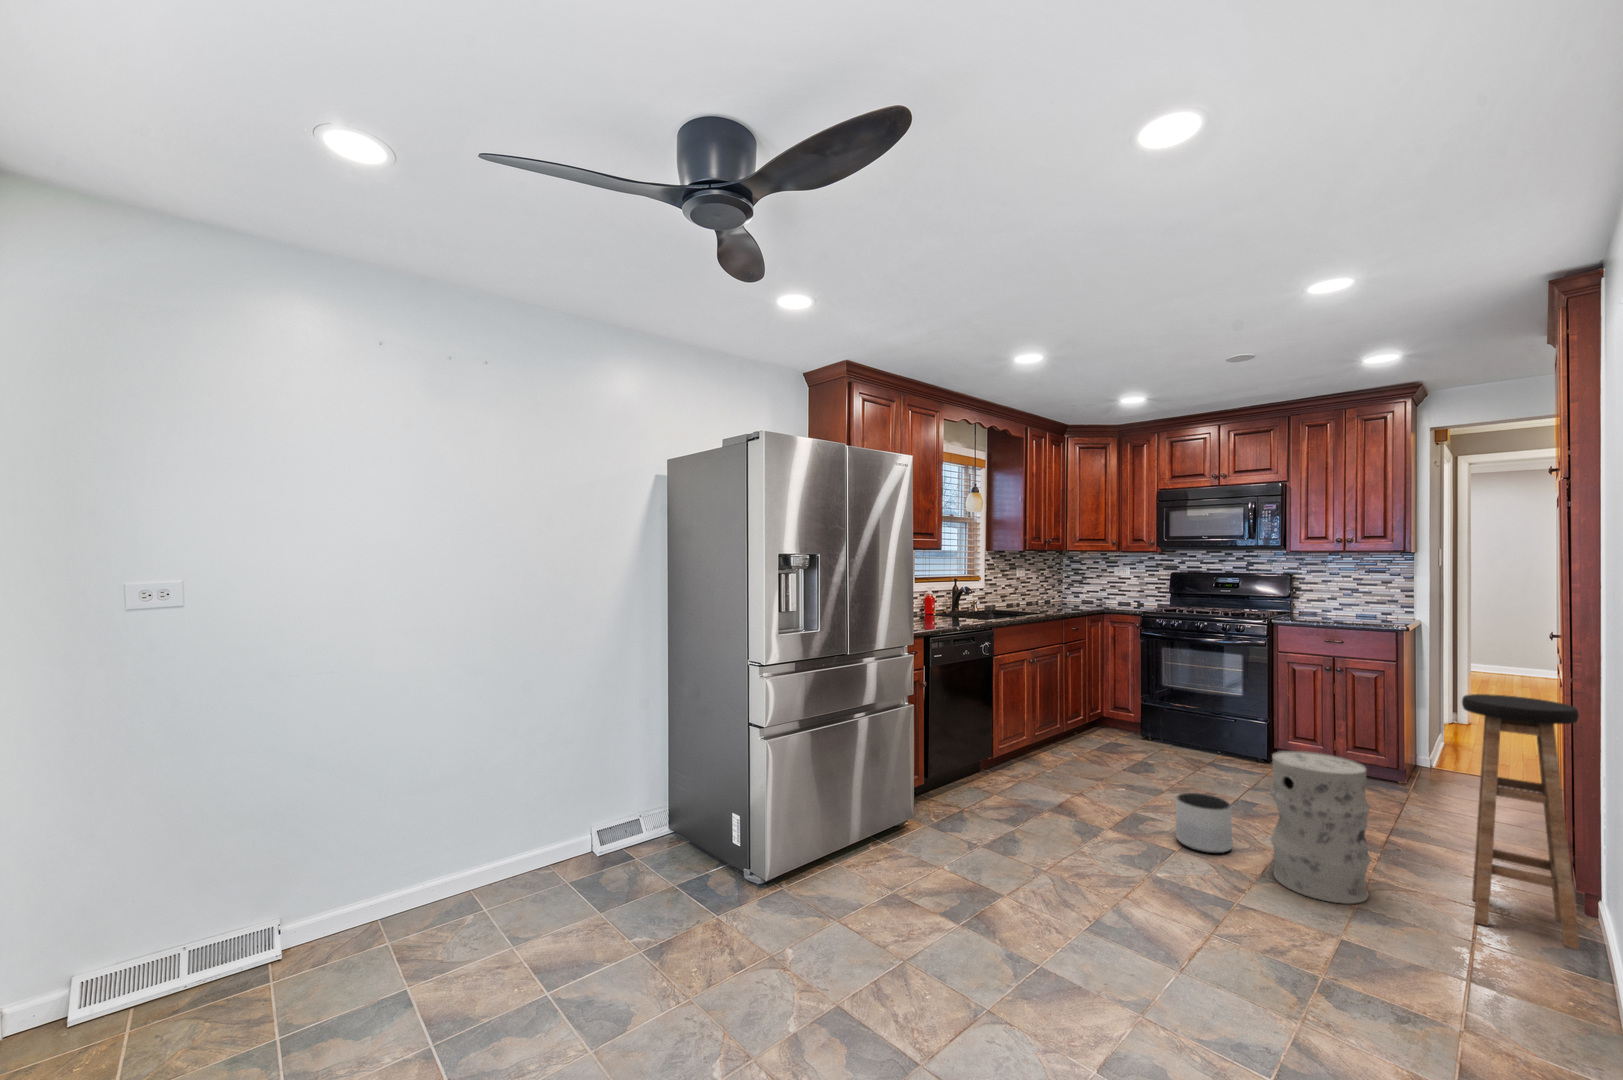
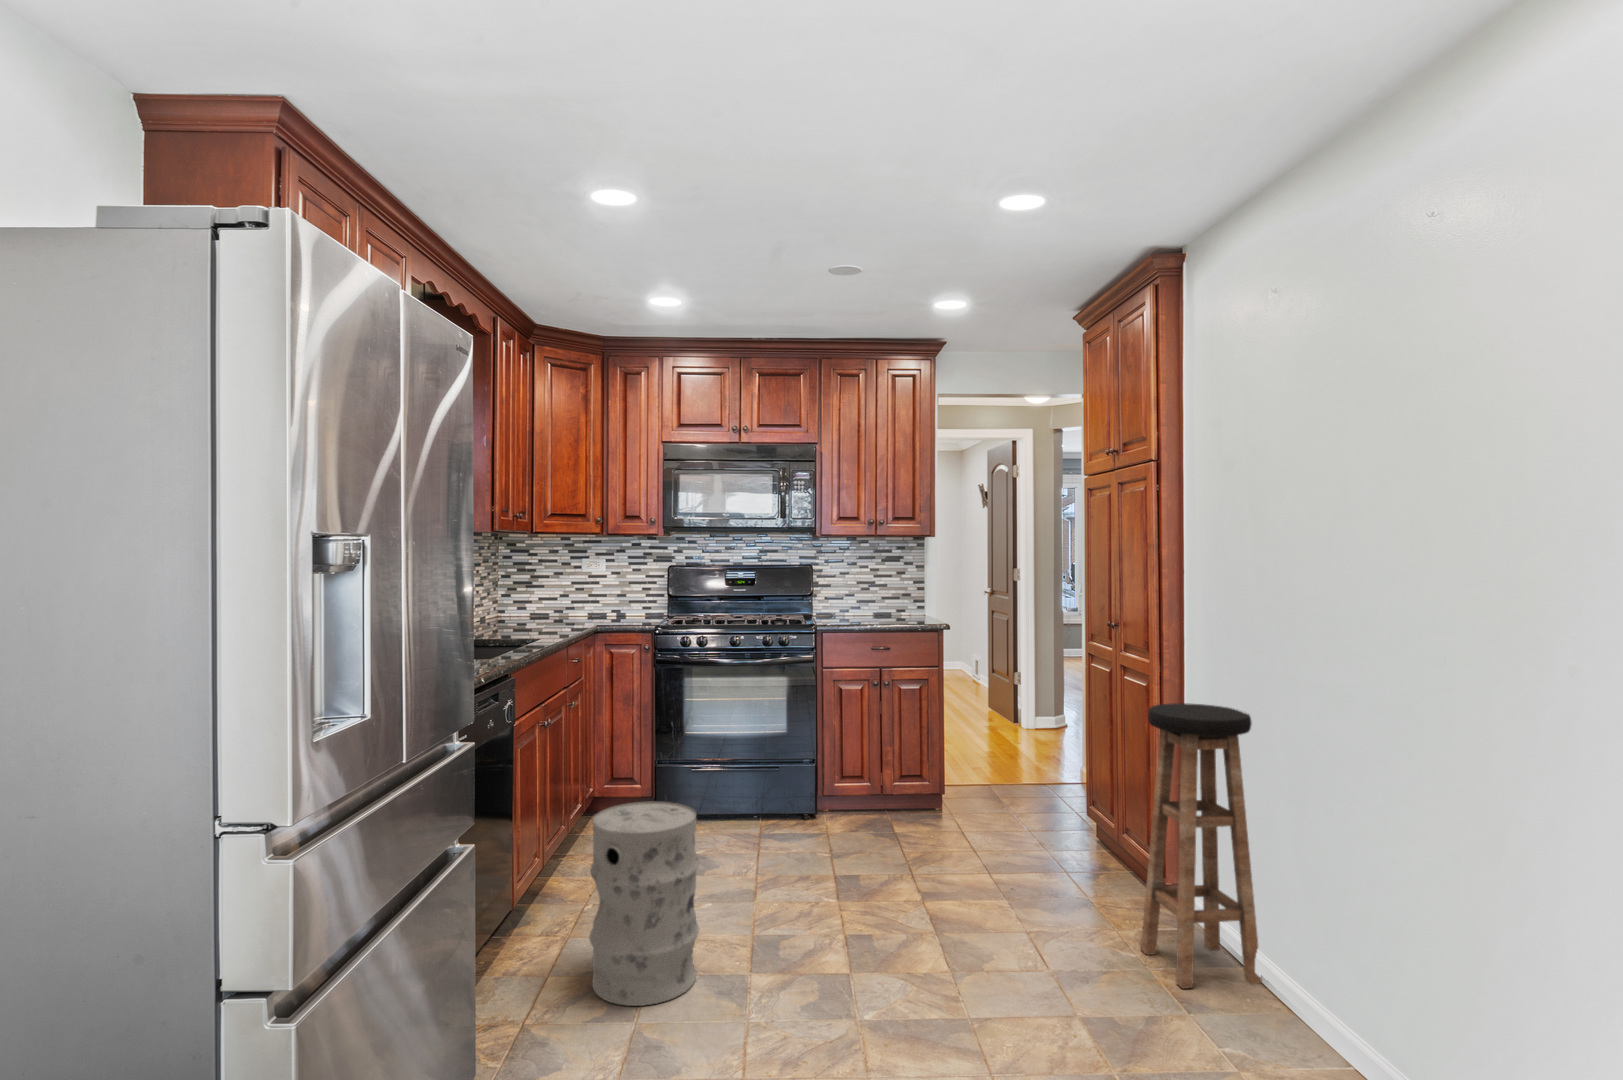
trash can: present [1271,751,1371,904] -> present [589,802,699,1006]
planter: present [1176,793,1232,853] -> none [840,908,916,1006]

